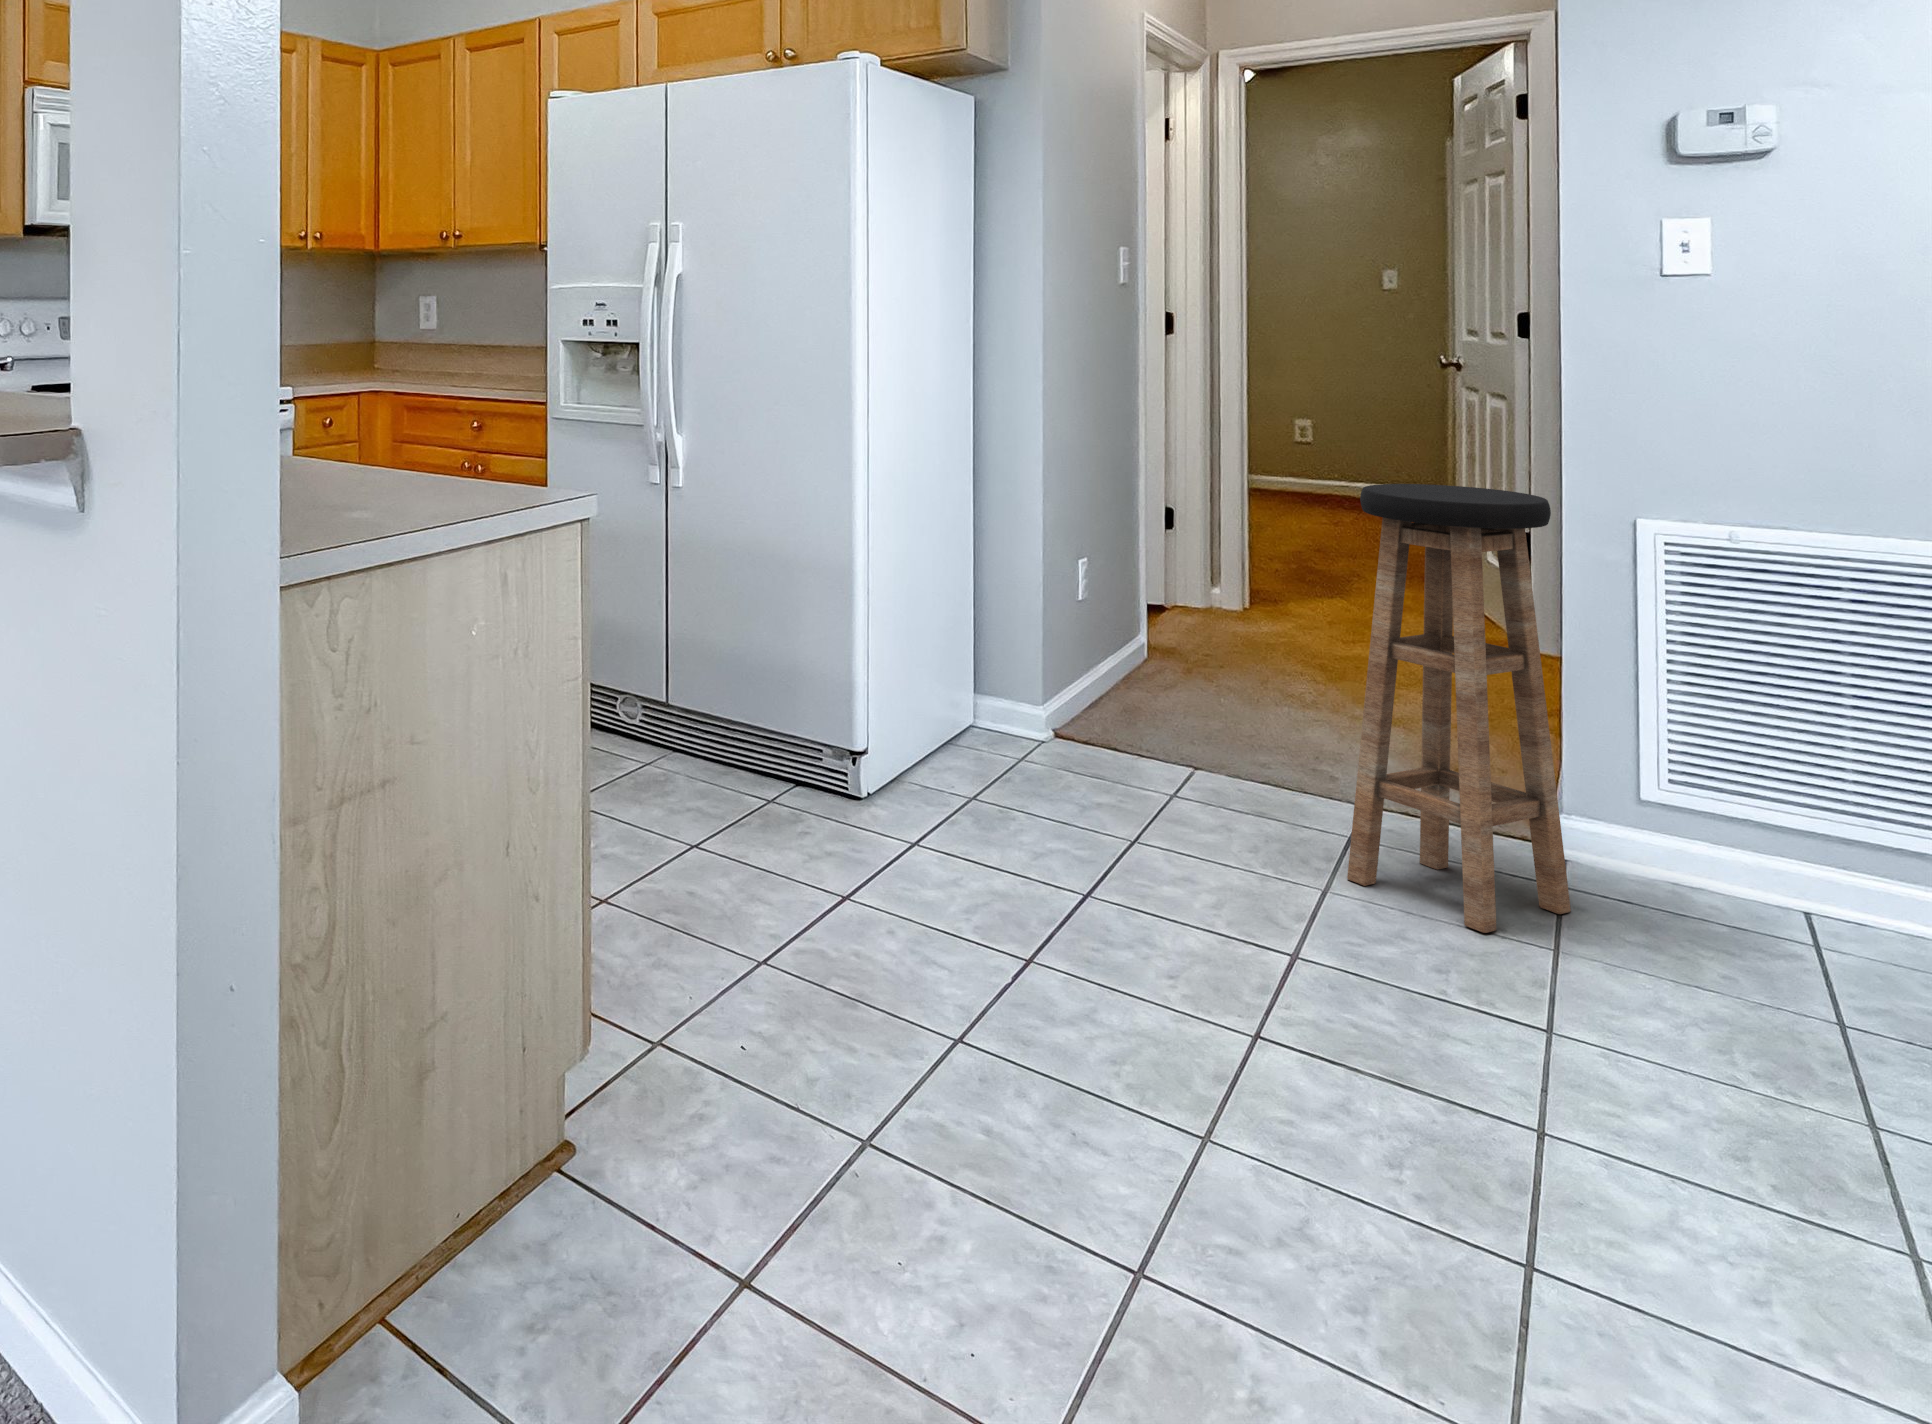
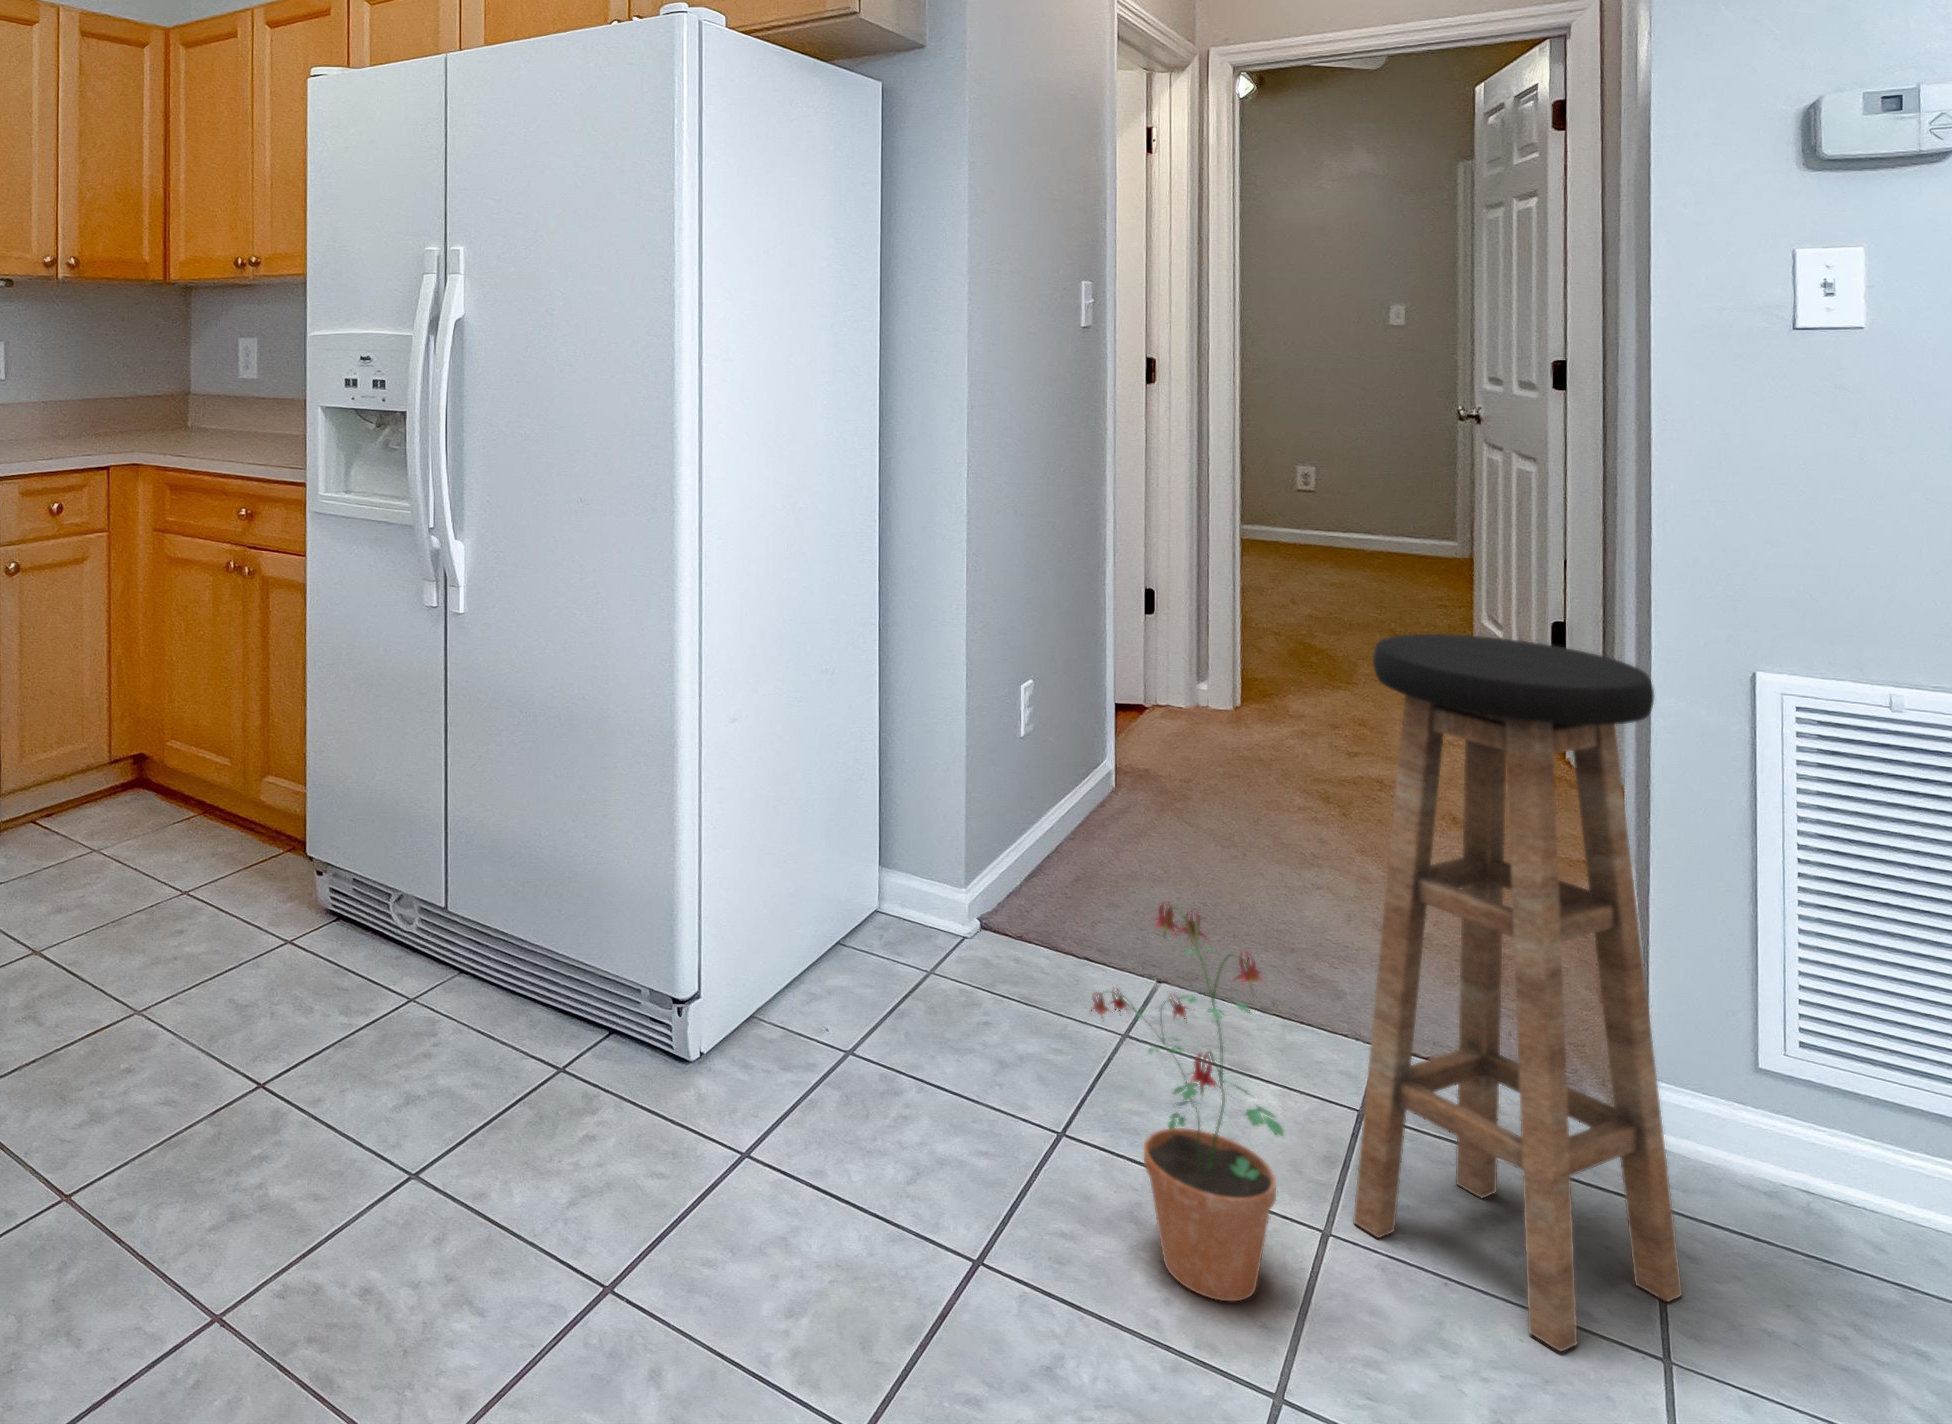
potted plant: none [1164,661,1308,911] -> present [1093,903,1283,1301]

